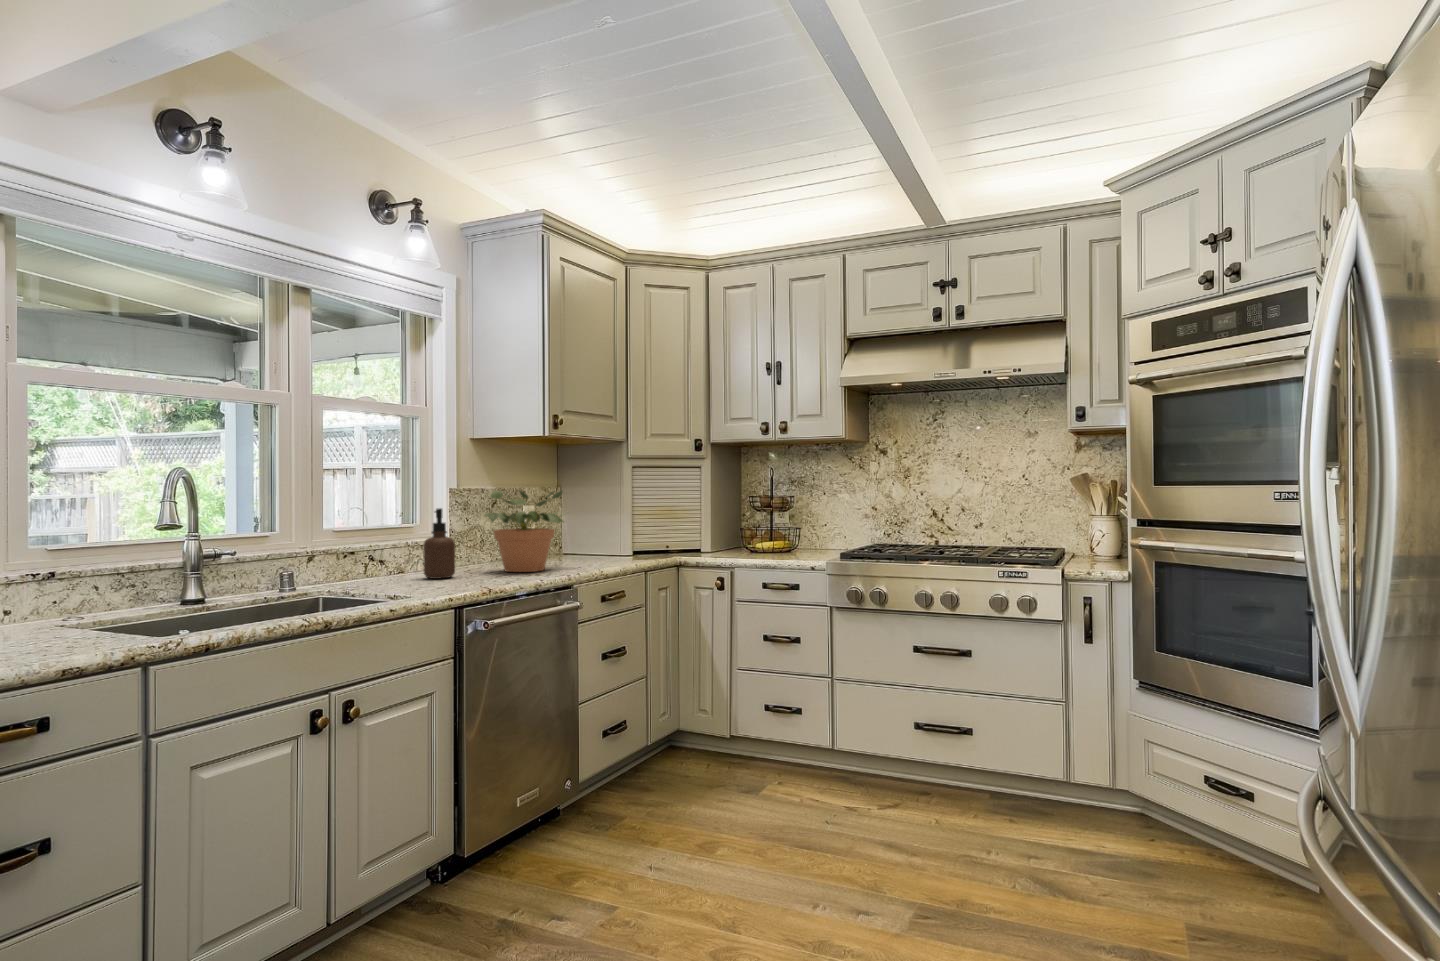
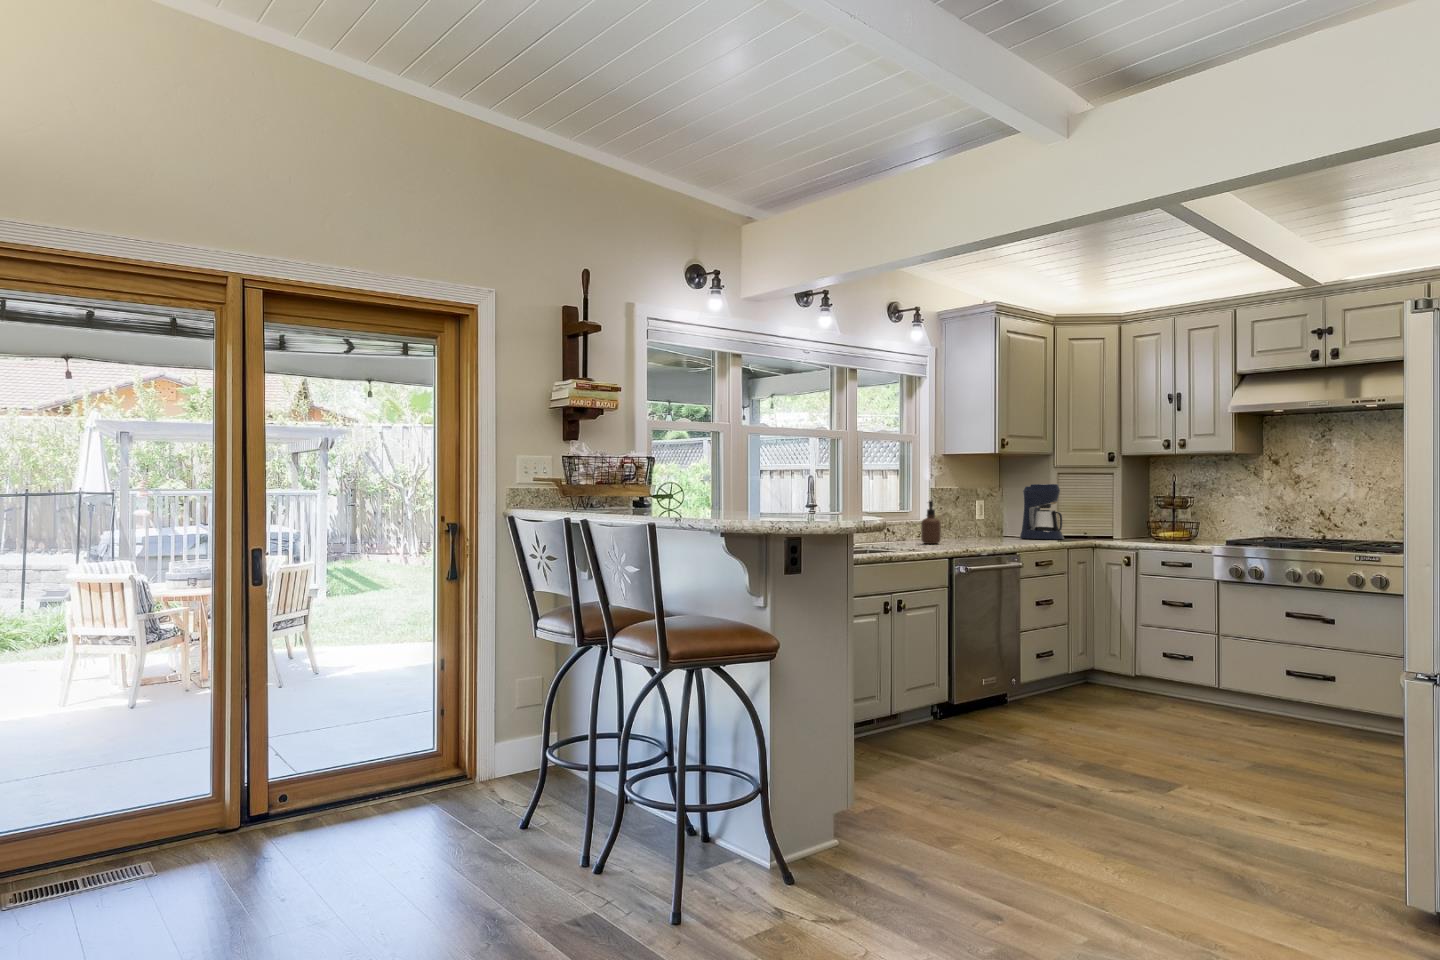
coffee maker: none [581,481,641,559] -> present [1020,484,1064,540]
potted plant: present [485,491,563,572] -> none [956,489,1017,543]

